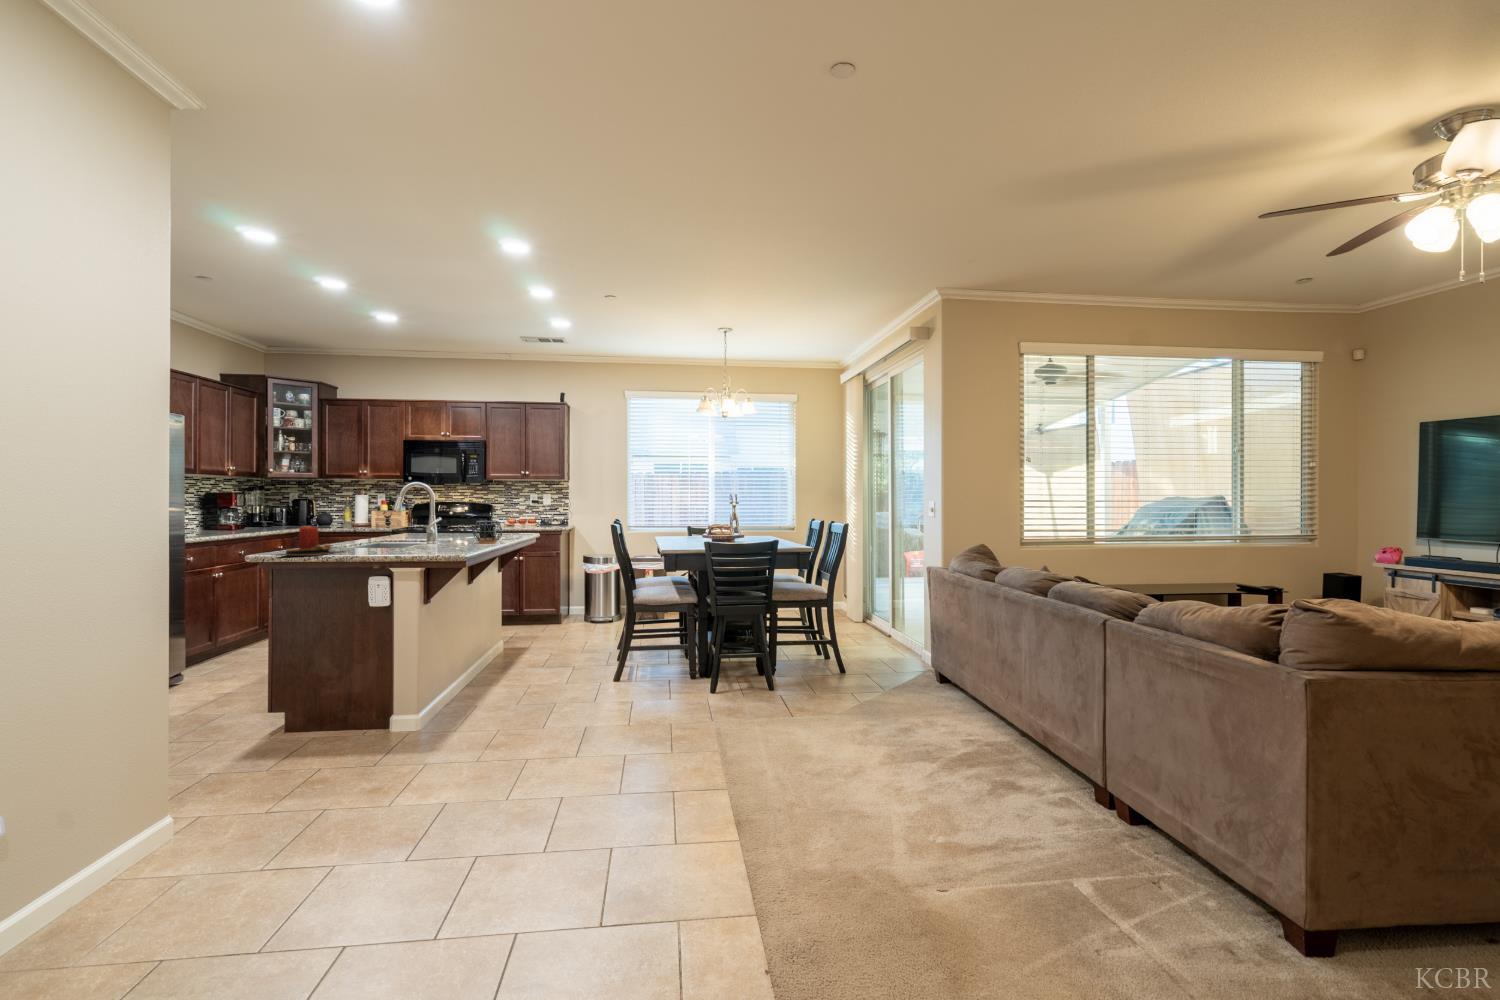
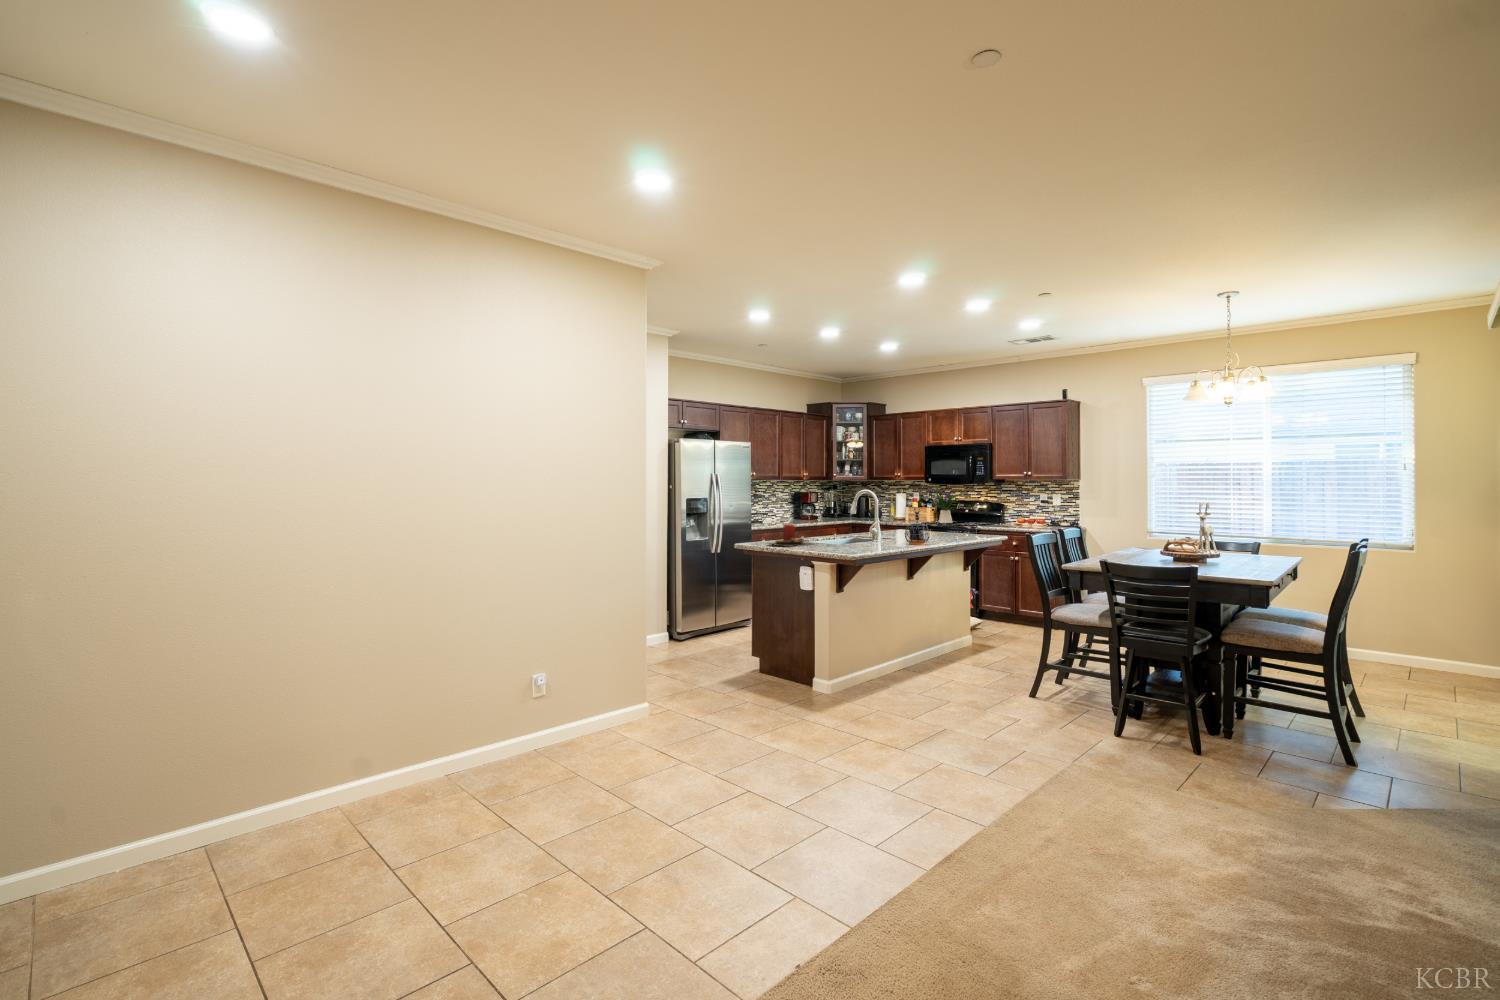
flower arrangement: none [404,486,446,528] -> present [931,487,960,523]

